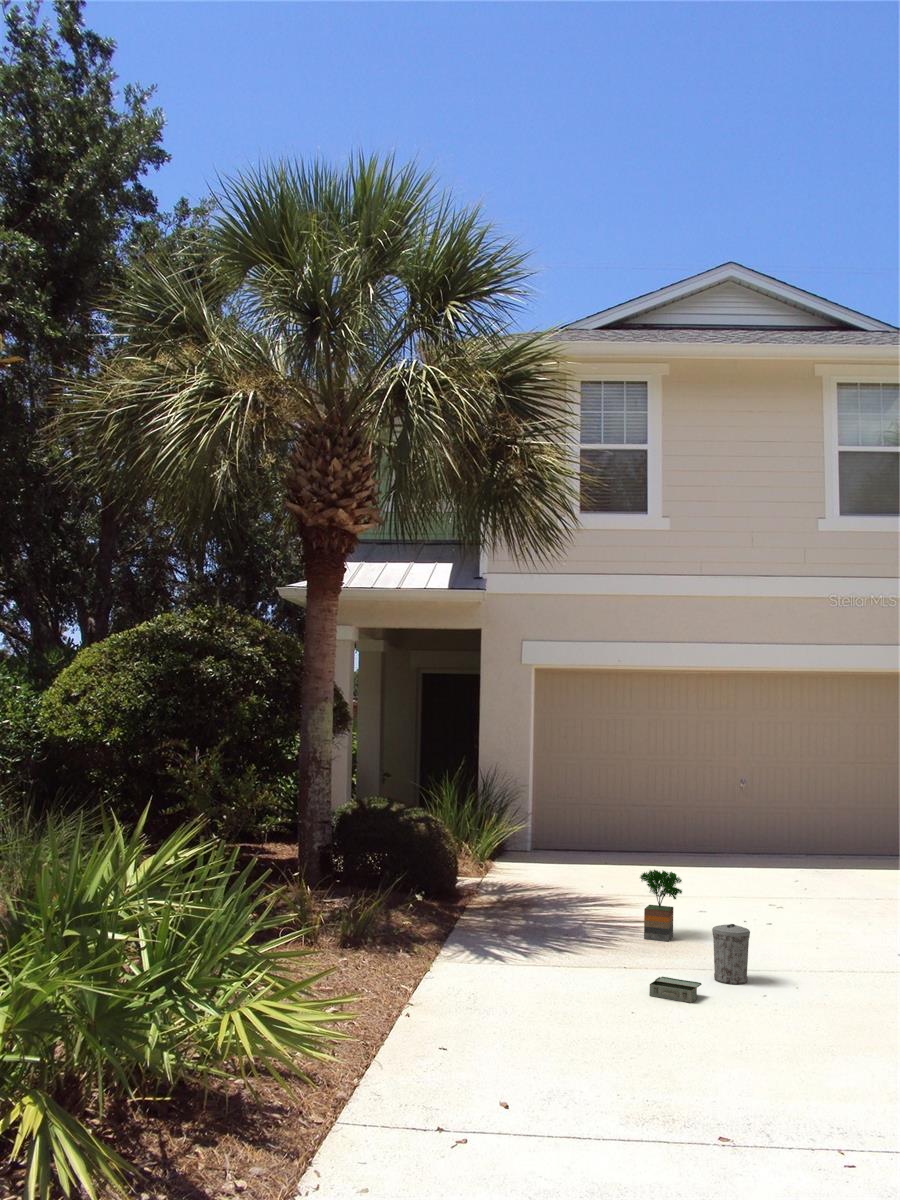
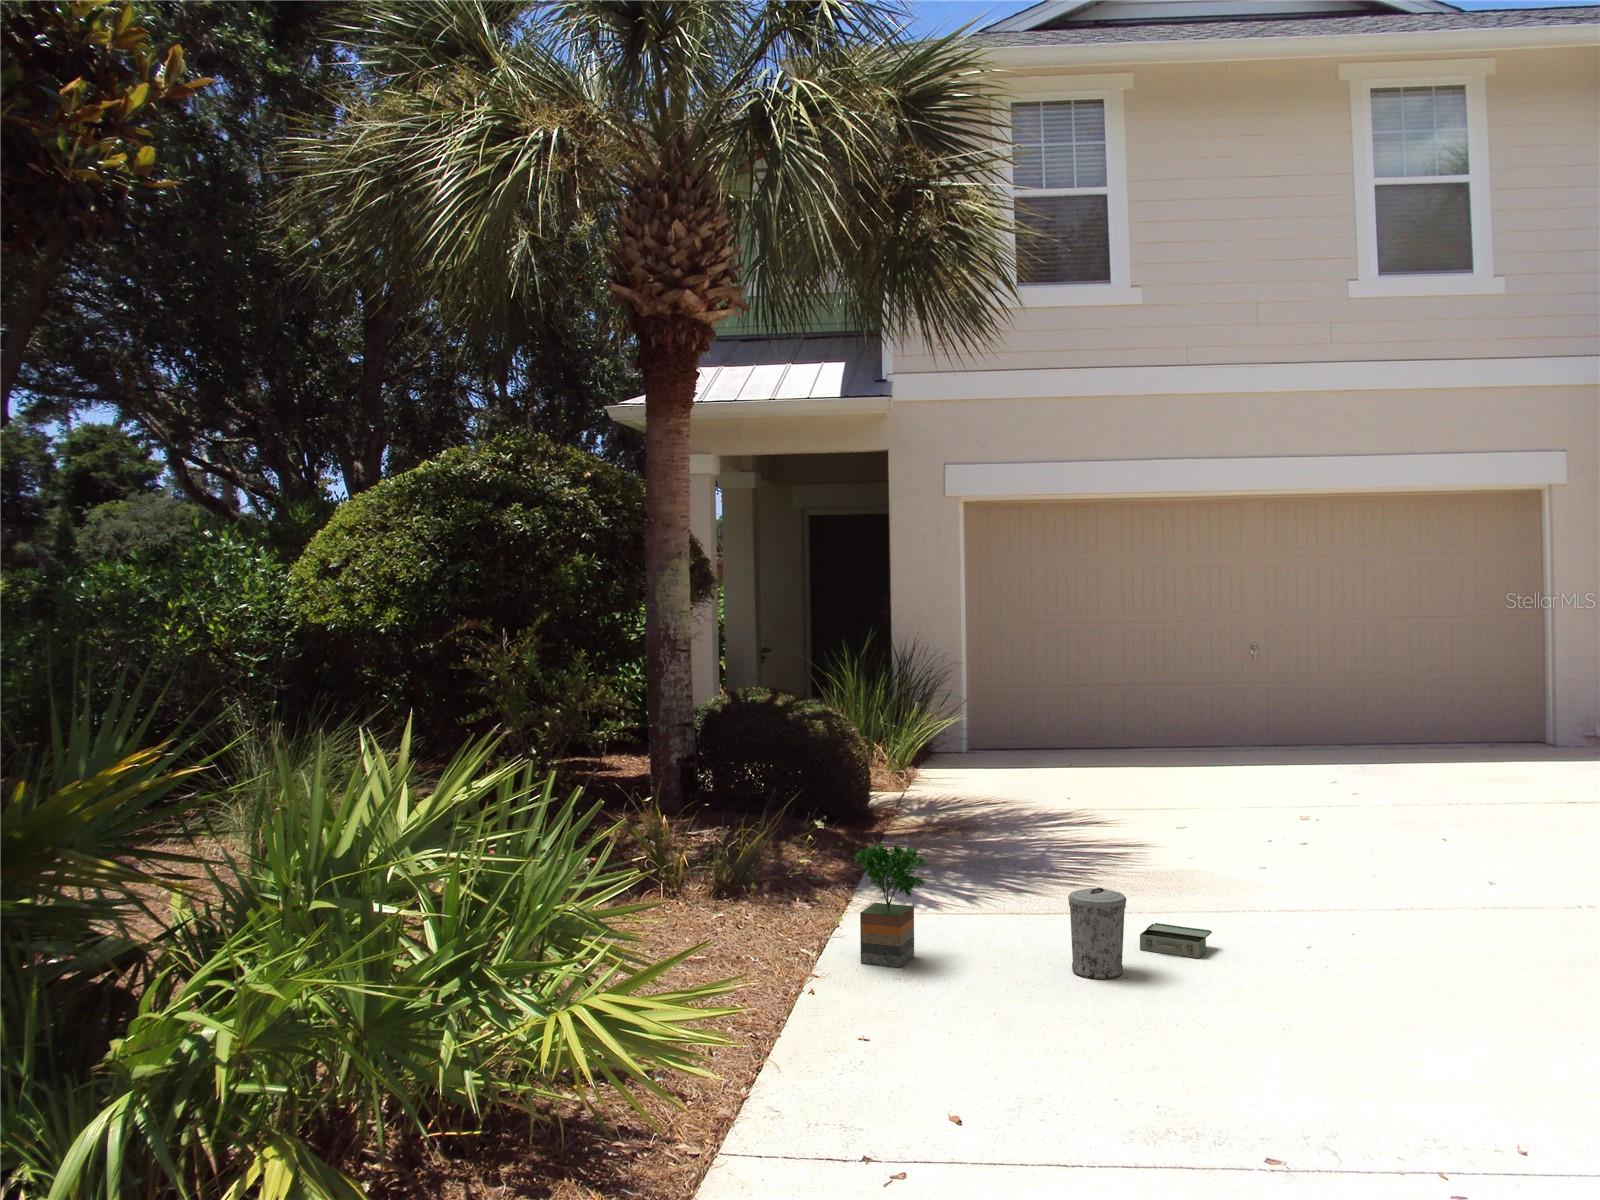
potted tree: present [640,870,682,941] -> present [856,844,927,968]
trash can: present [712,924,750,984] -> present [1068,888,1126,979]

